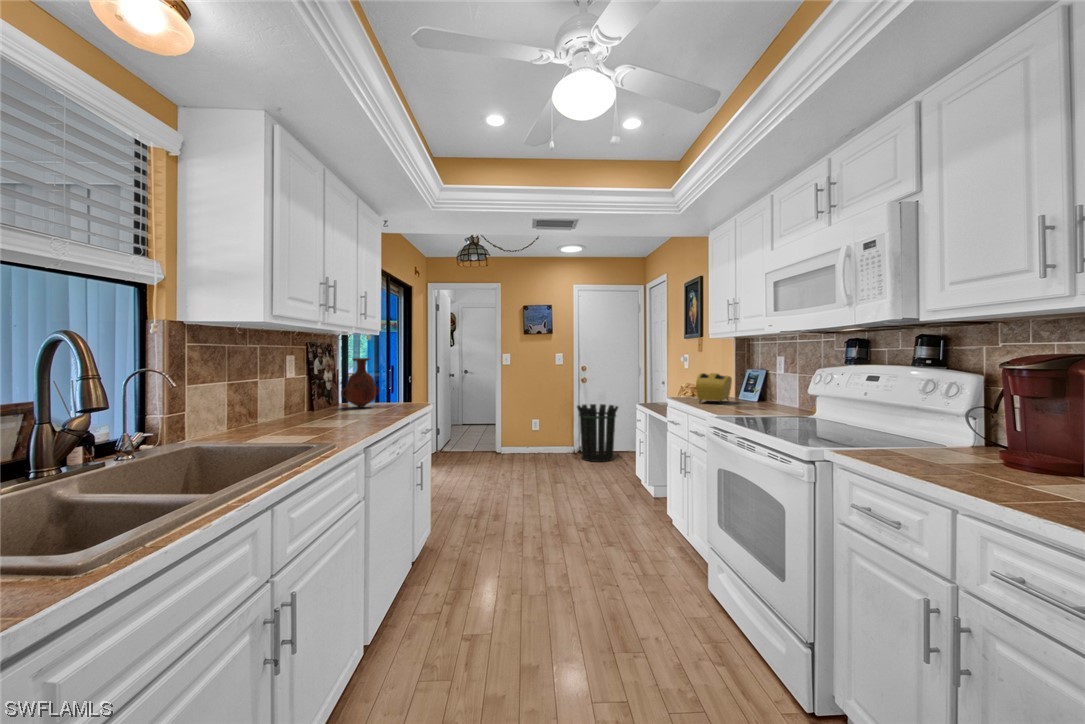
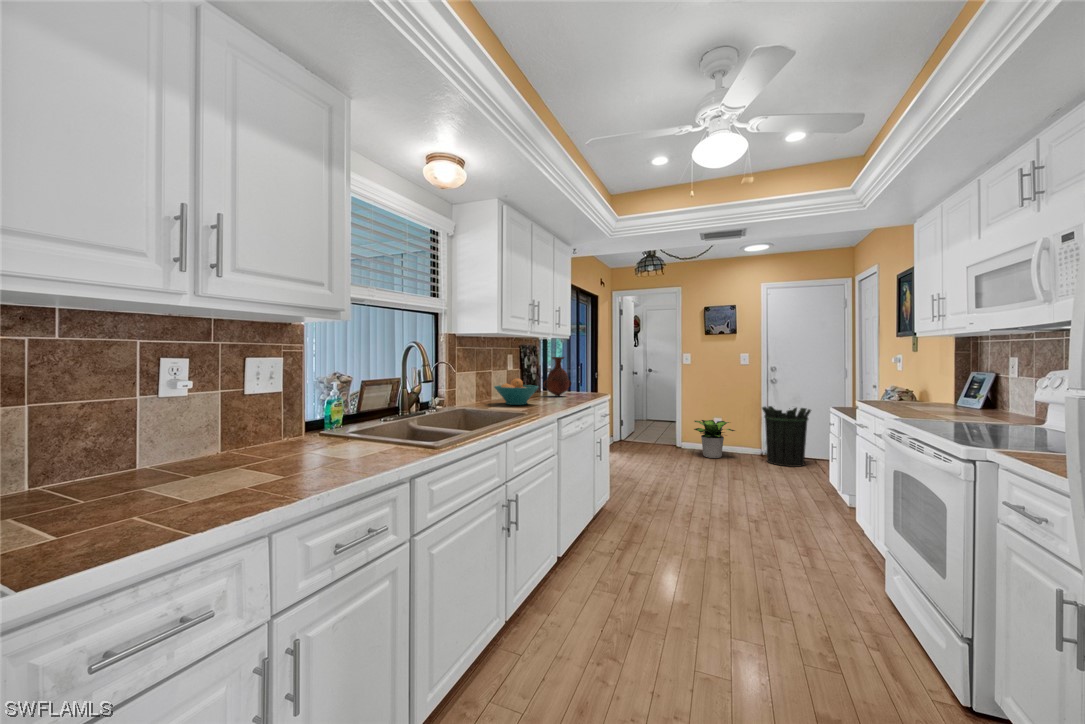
toaster: present [696,373,732,404] -> none [887,374,937,408]
fruit bowl: none [263,388,333,425] -> present [494,378,538,405]
potted plant: none [513,421,554,460] -> present [694,420,735,458]

